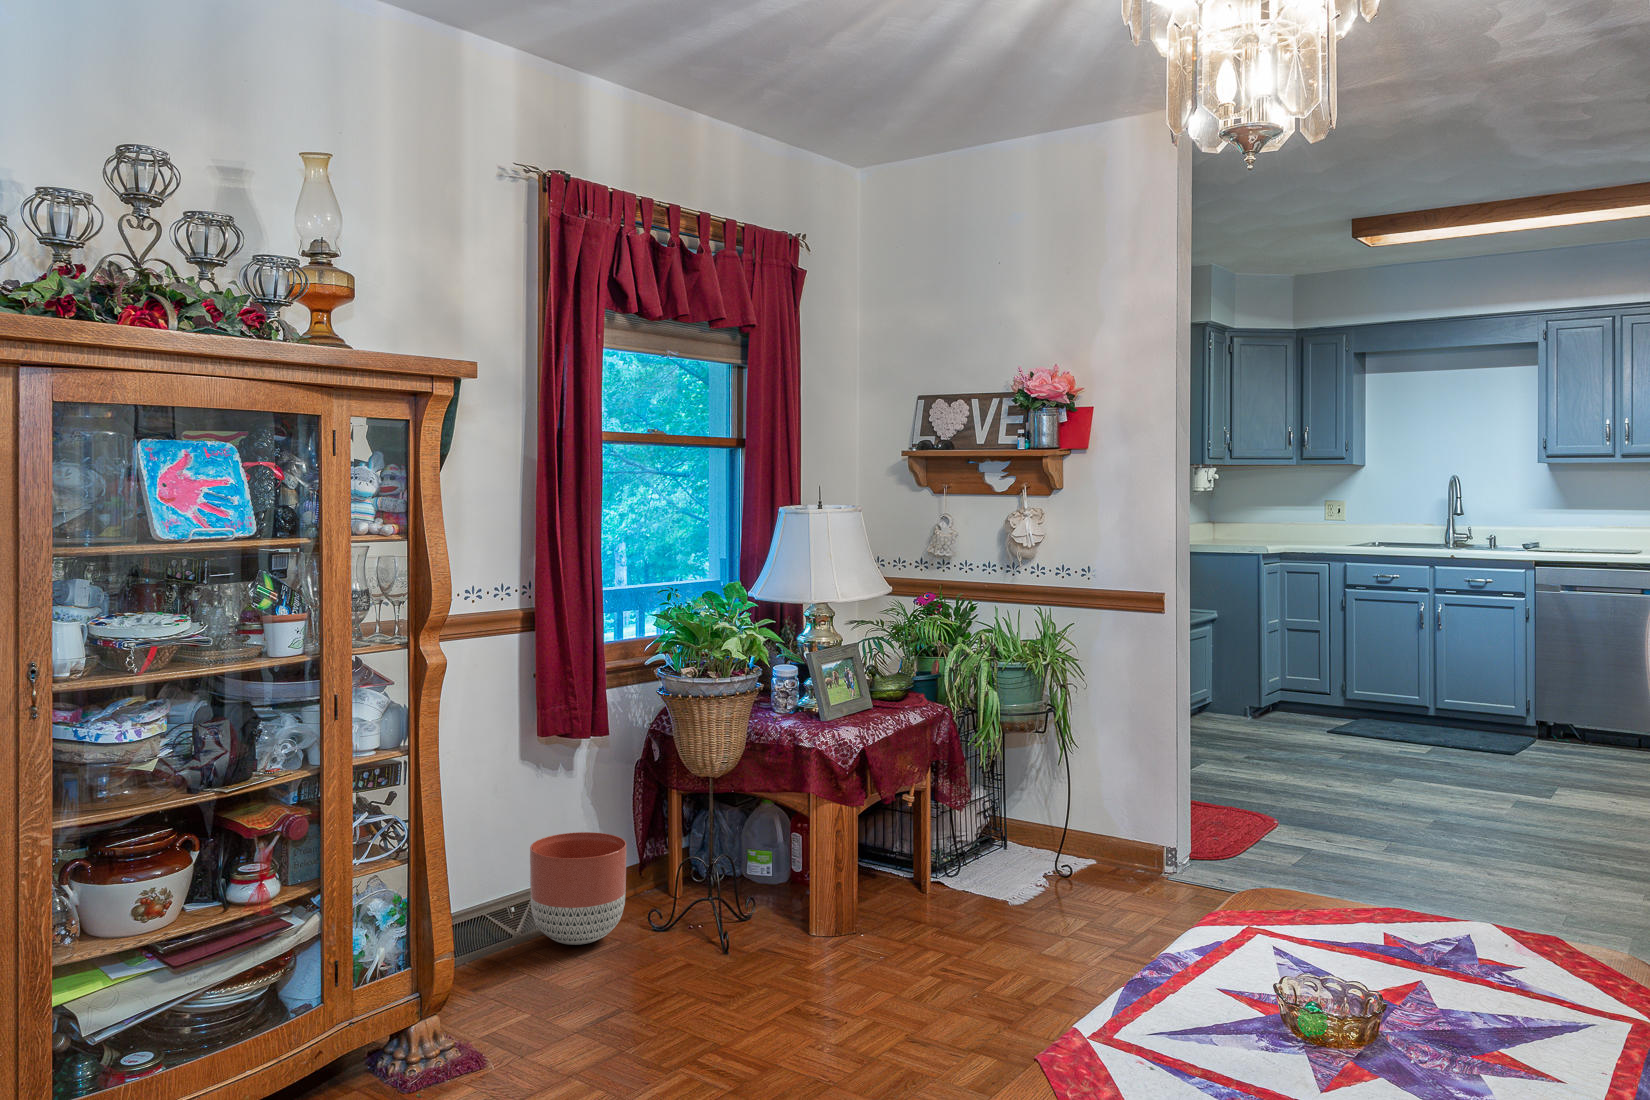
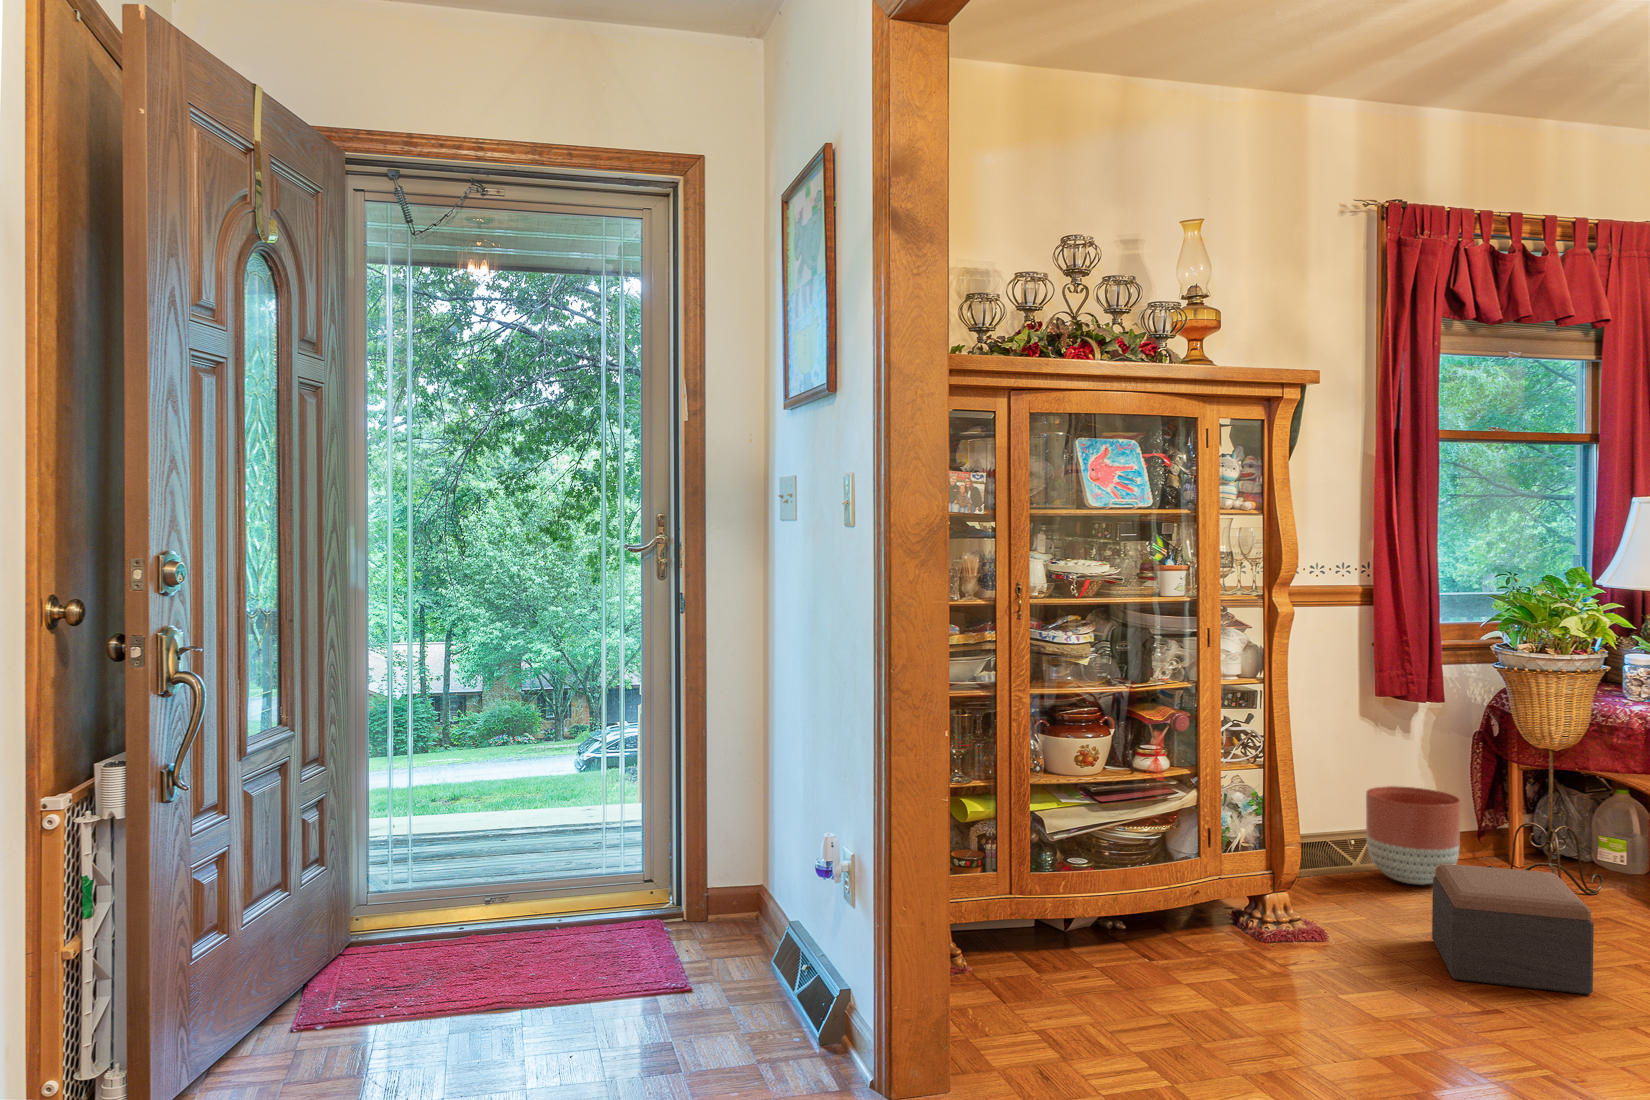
footstool: none [601,924,757,1076] -> present [1432,864,1594,995]

